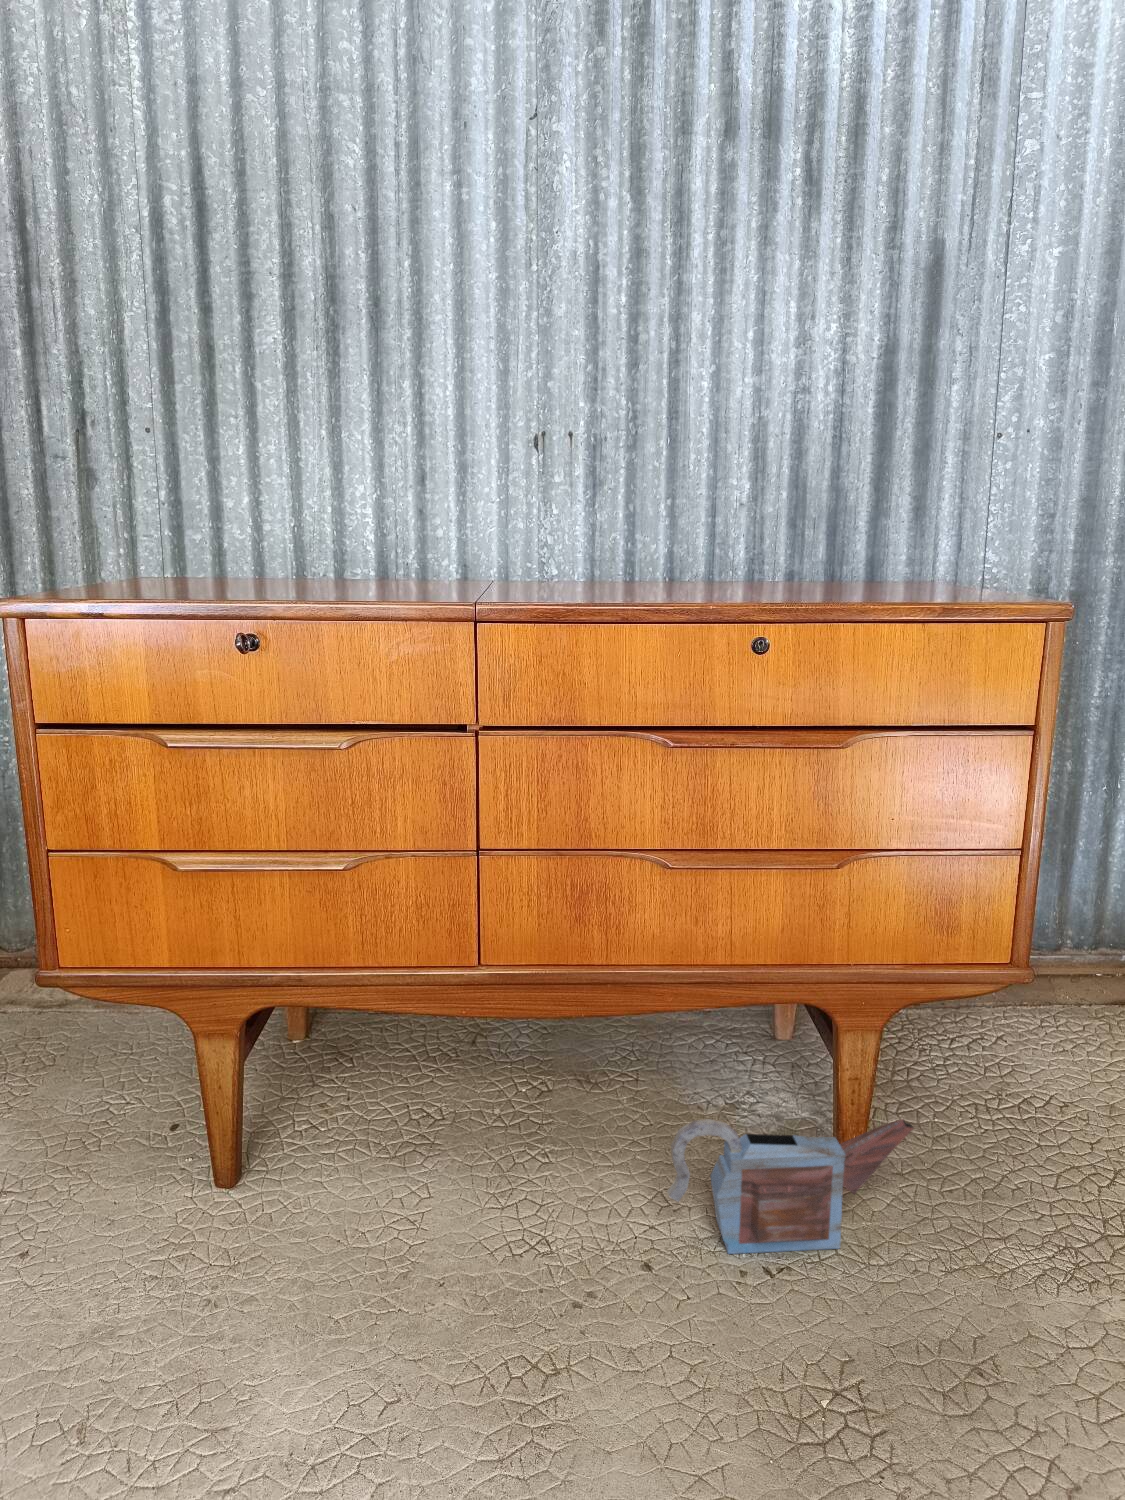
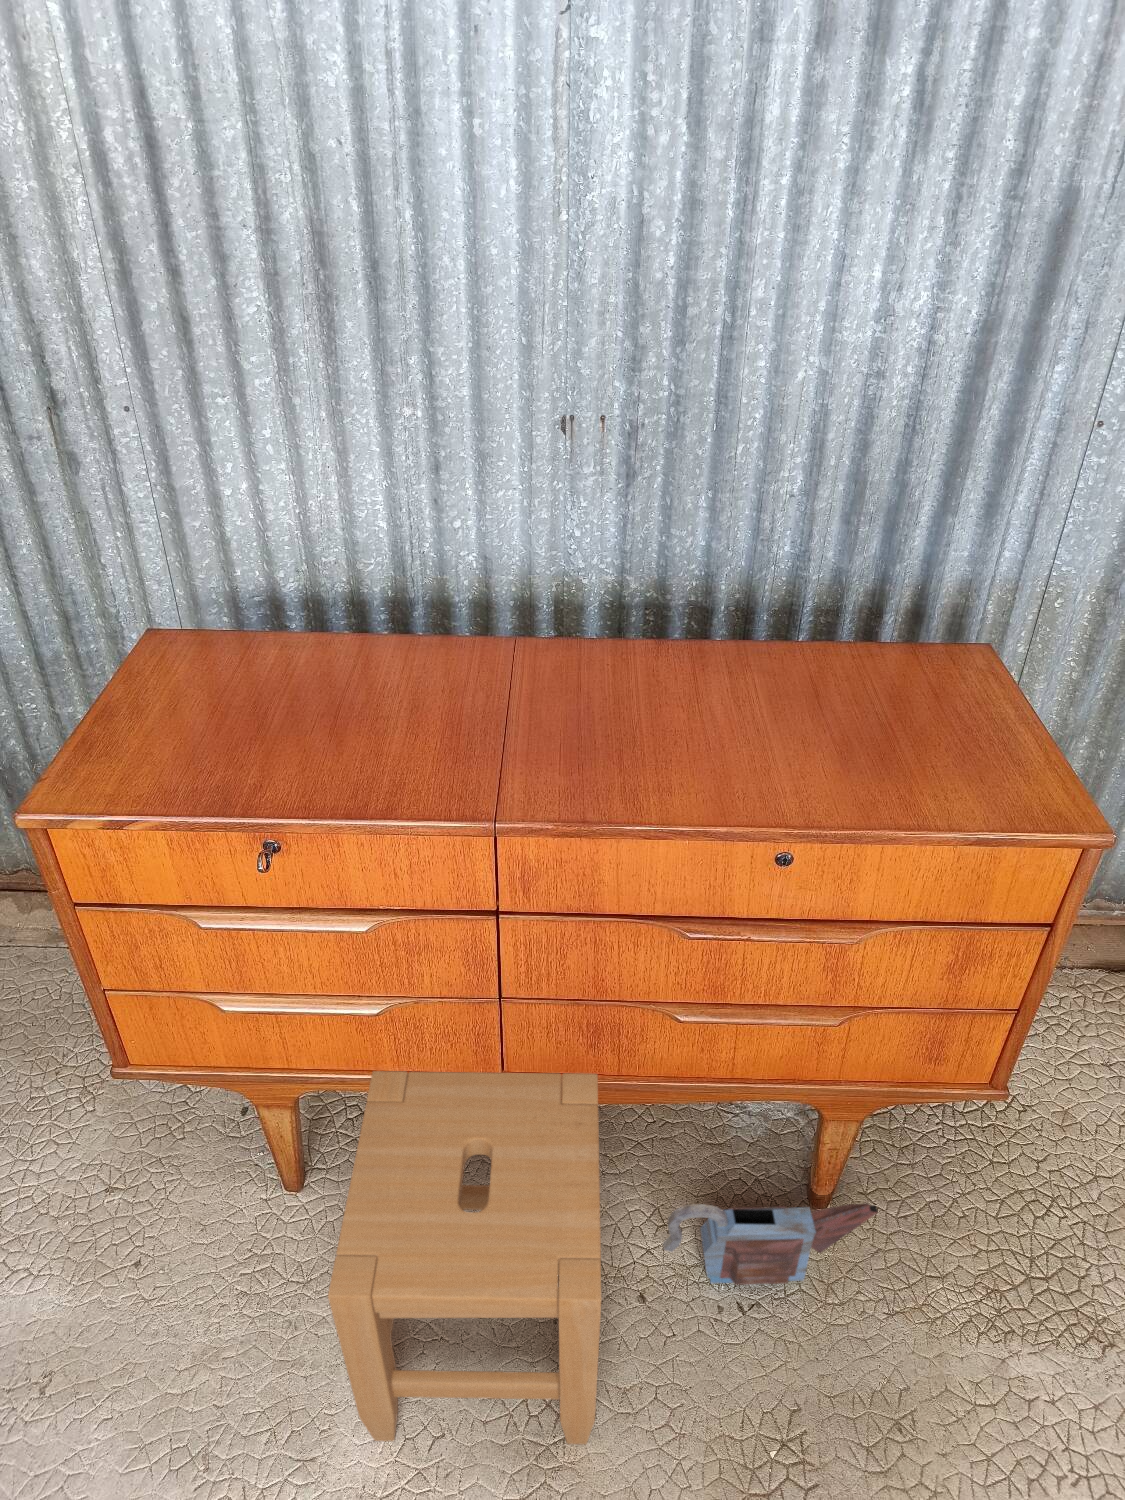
stool: none [275,933,599,1405] -> present [328,1071,602,1445]

